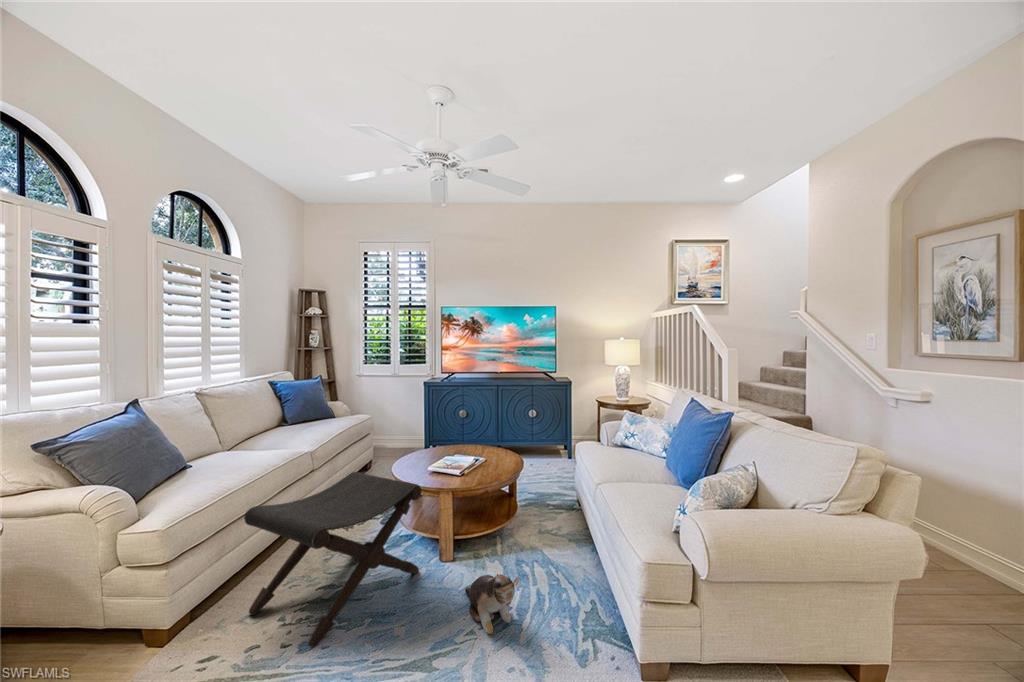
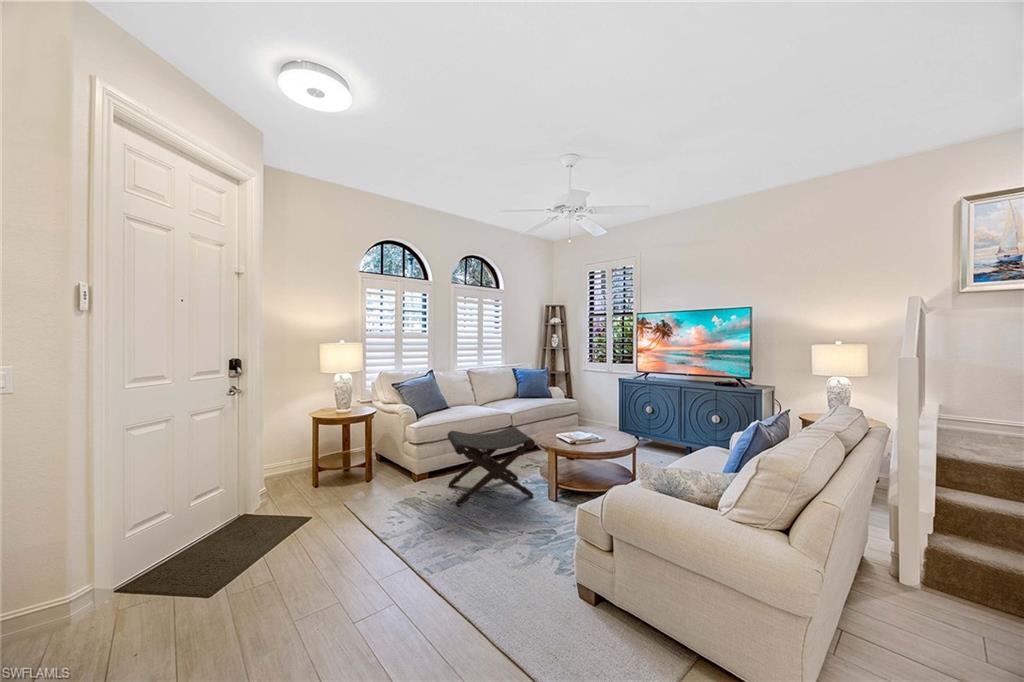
plush toy: present [465,574,519,634] -> none [527,499,553,535]

